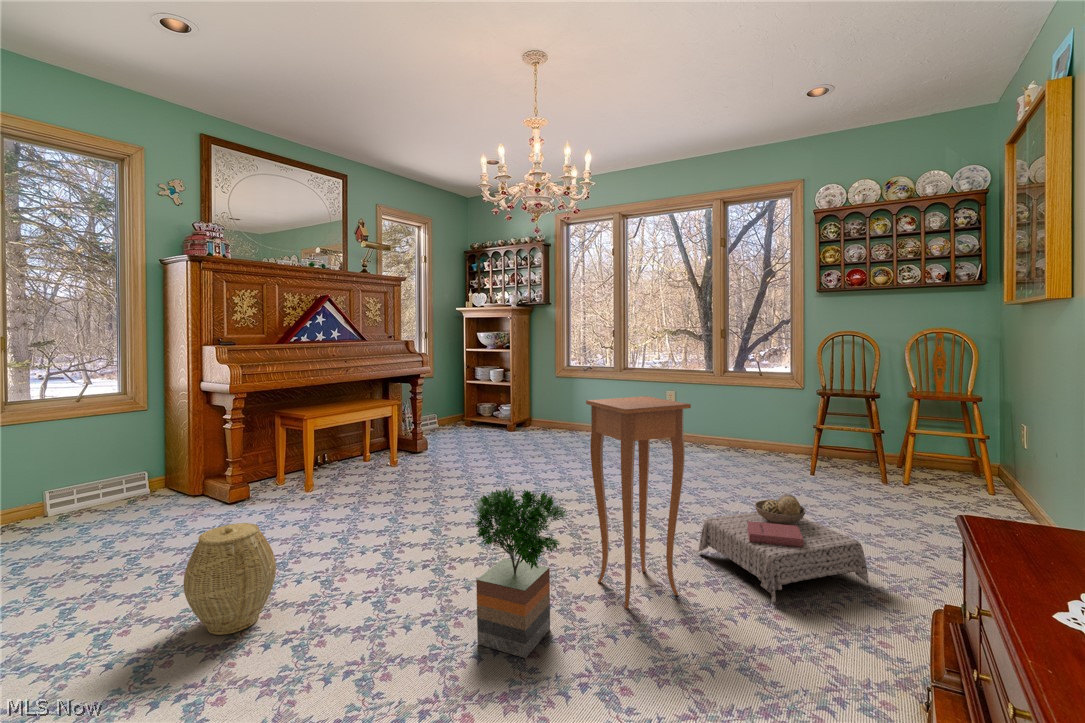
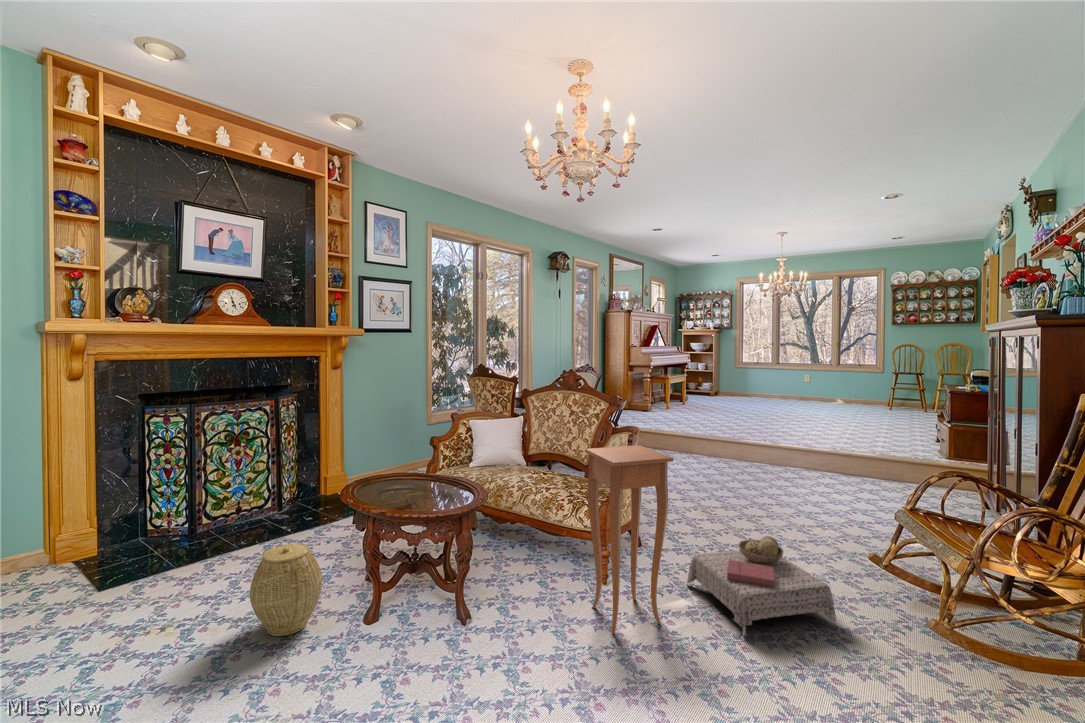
potted tree: present [475,488,566,658] -> none [479,525,561,673]

